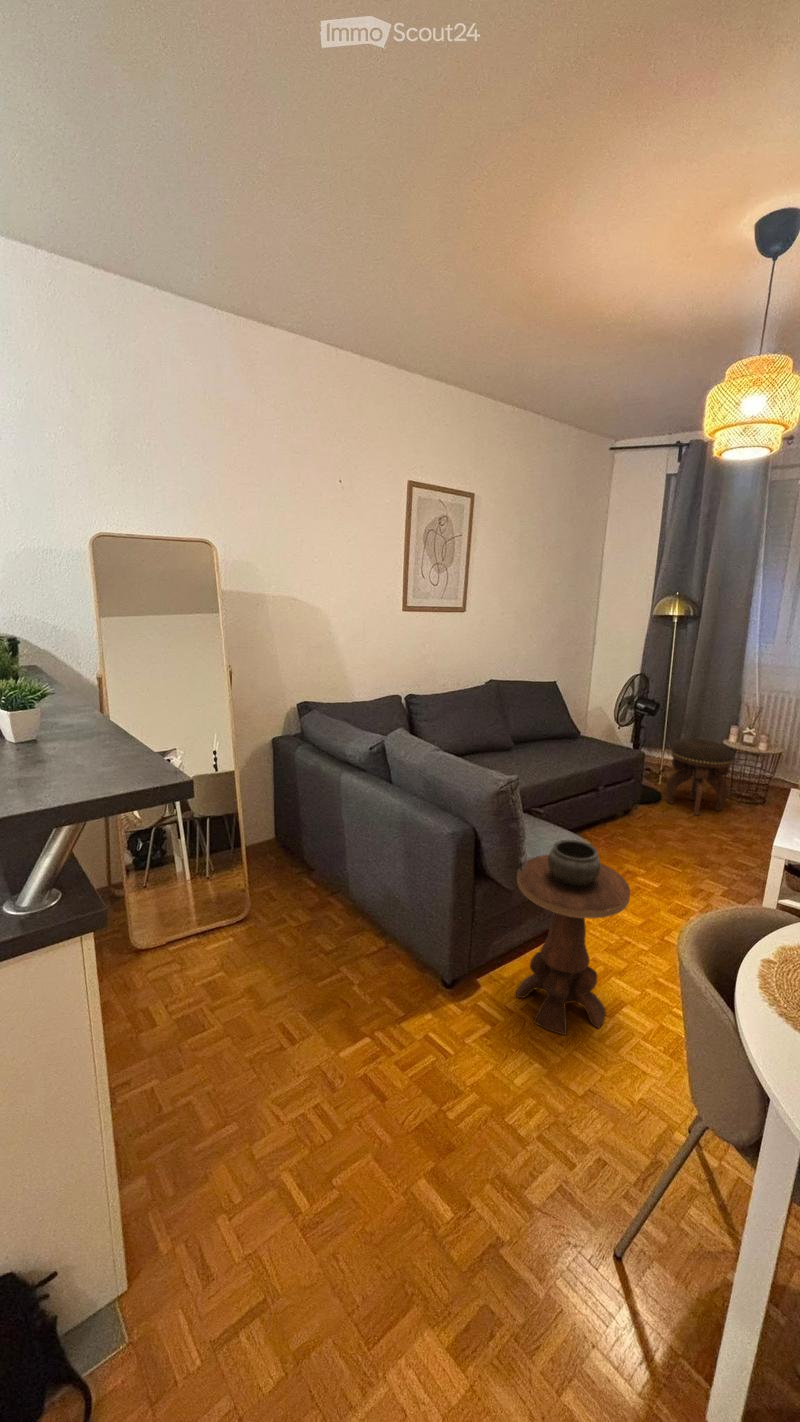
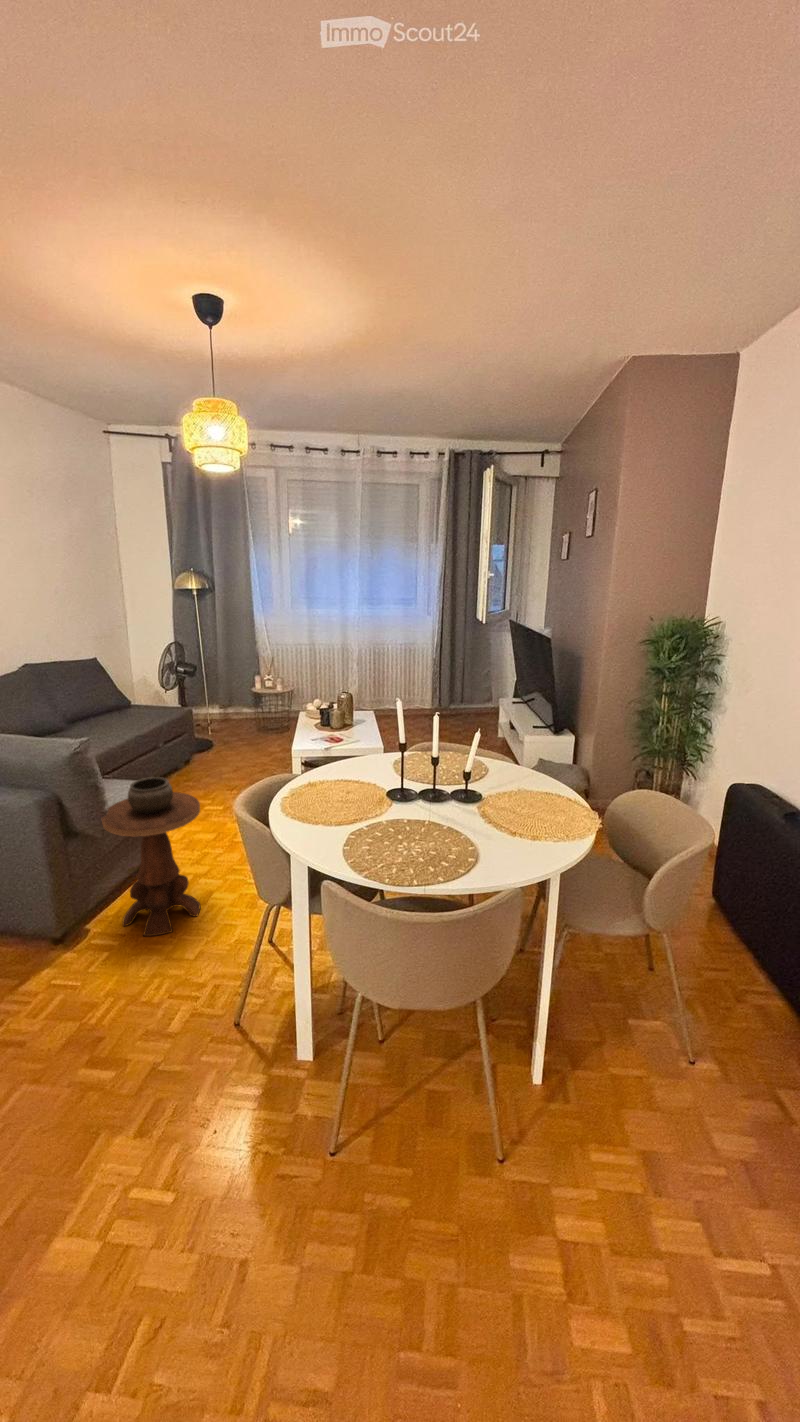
footstool: present [667,738,734,815] -> none [213,689,261,751]

